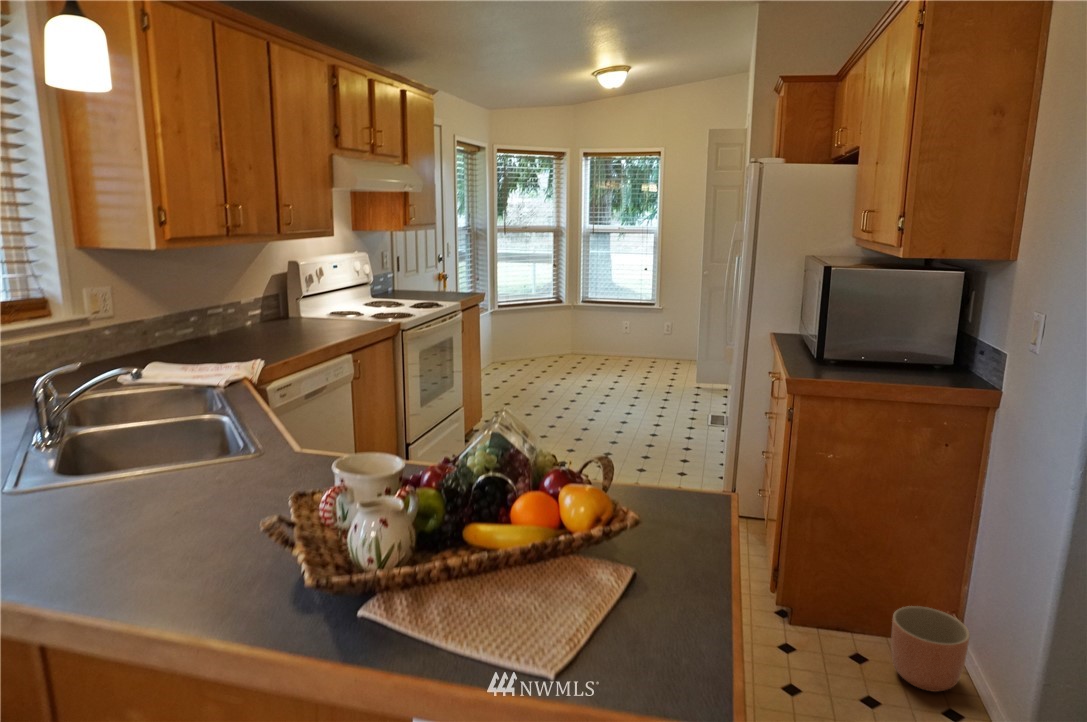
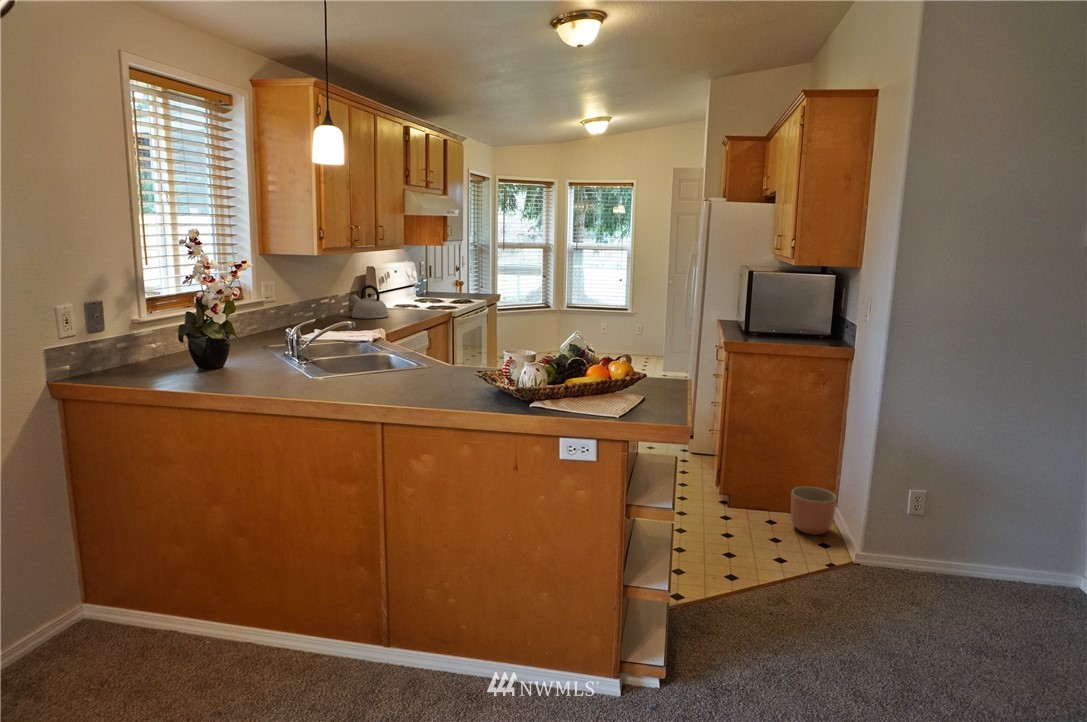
kettle: none [255,287,309,335] -> present [351,285,389,319]

